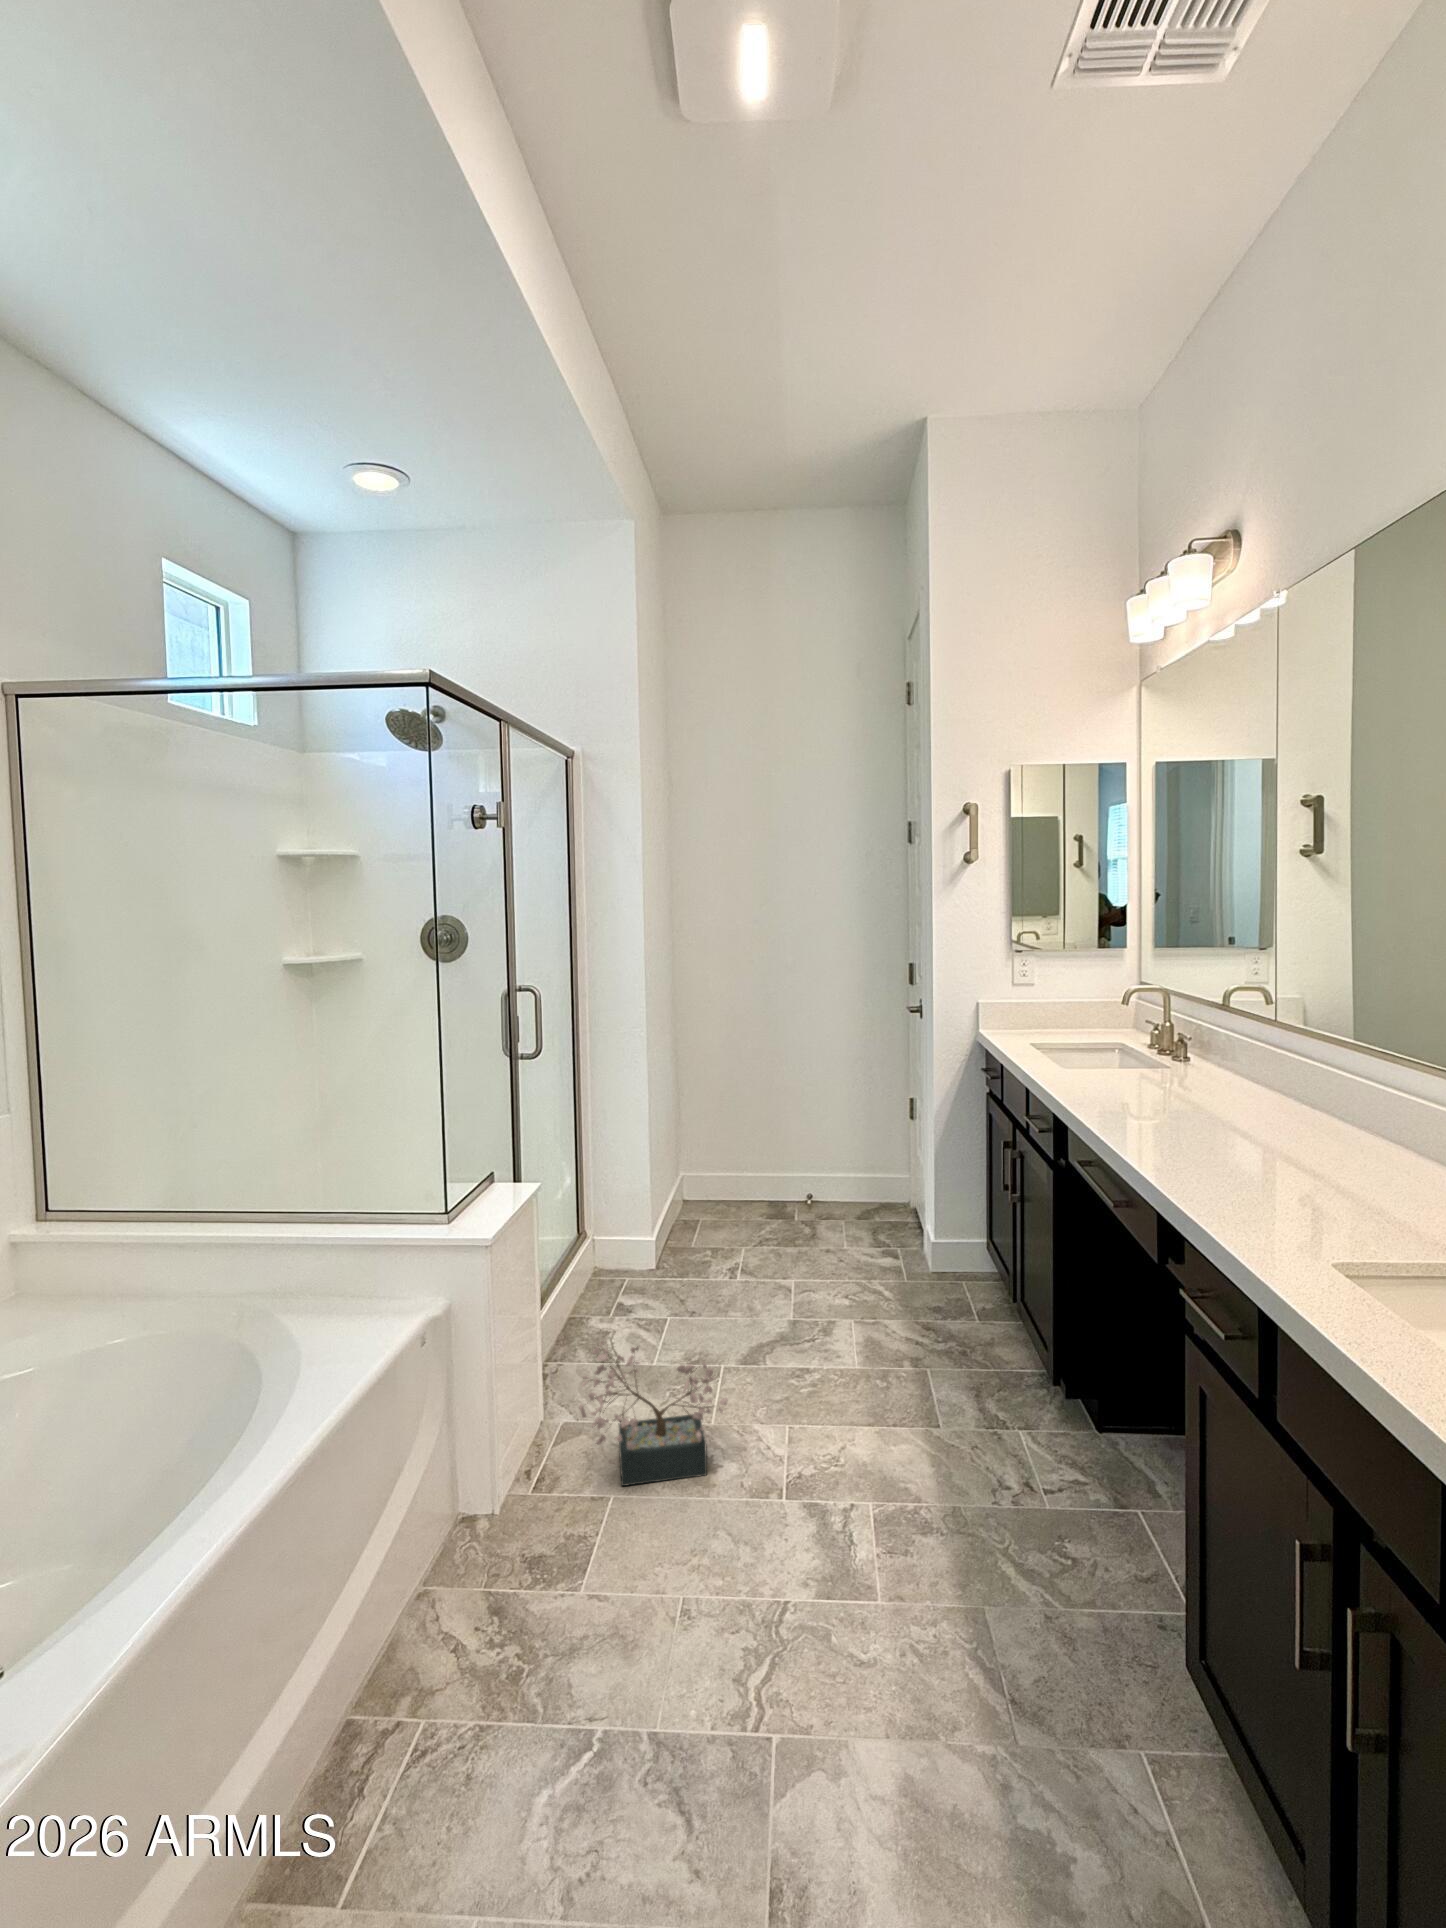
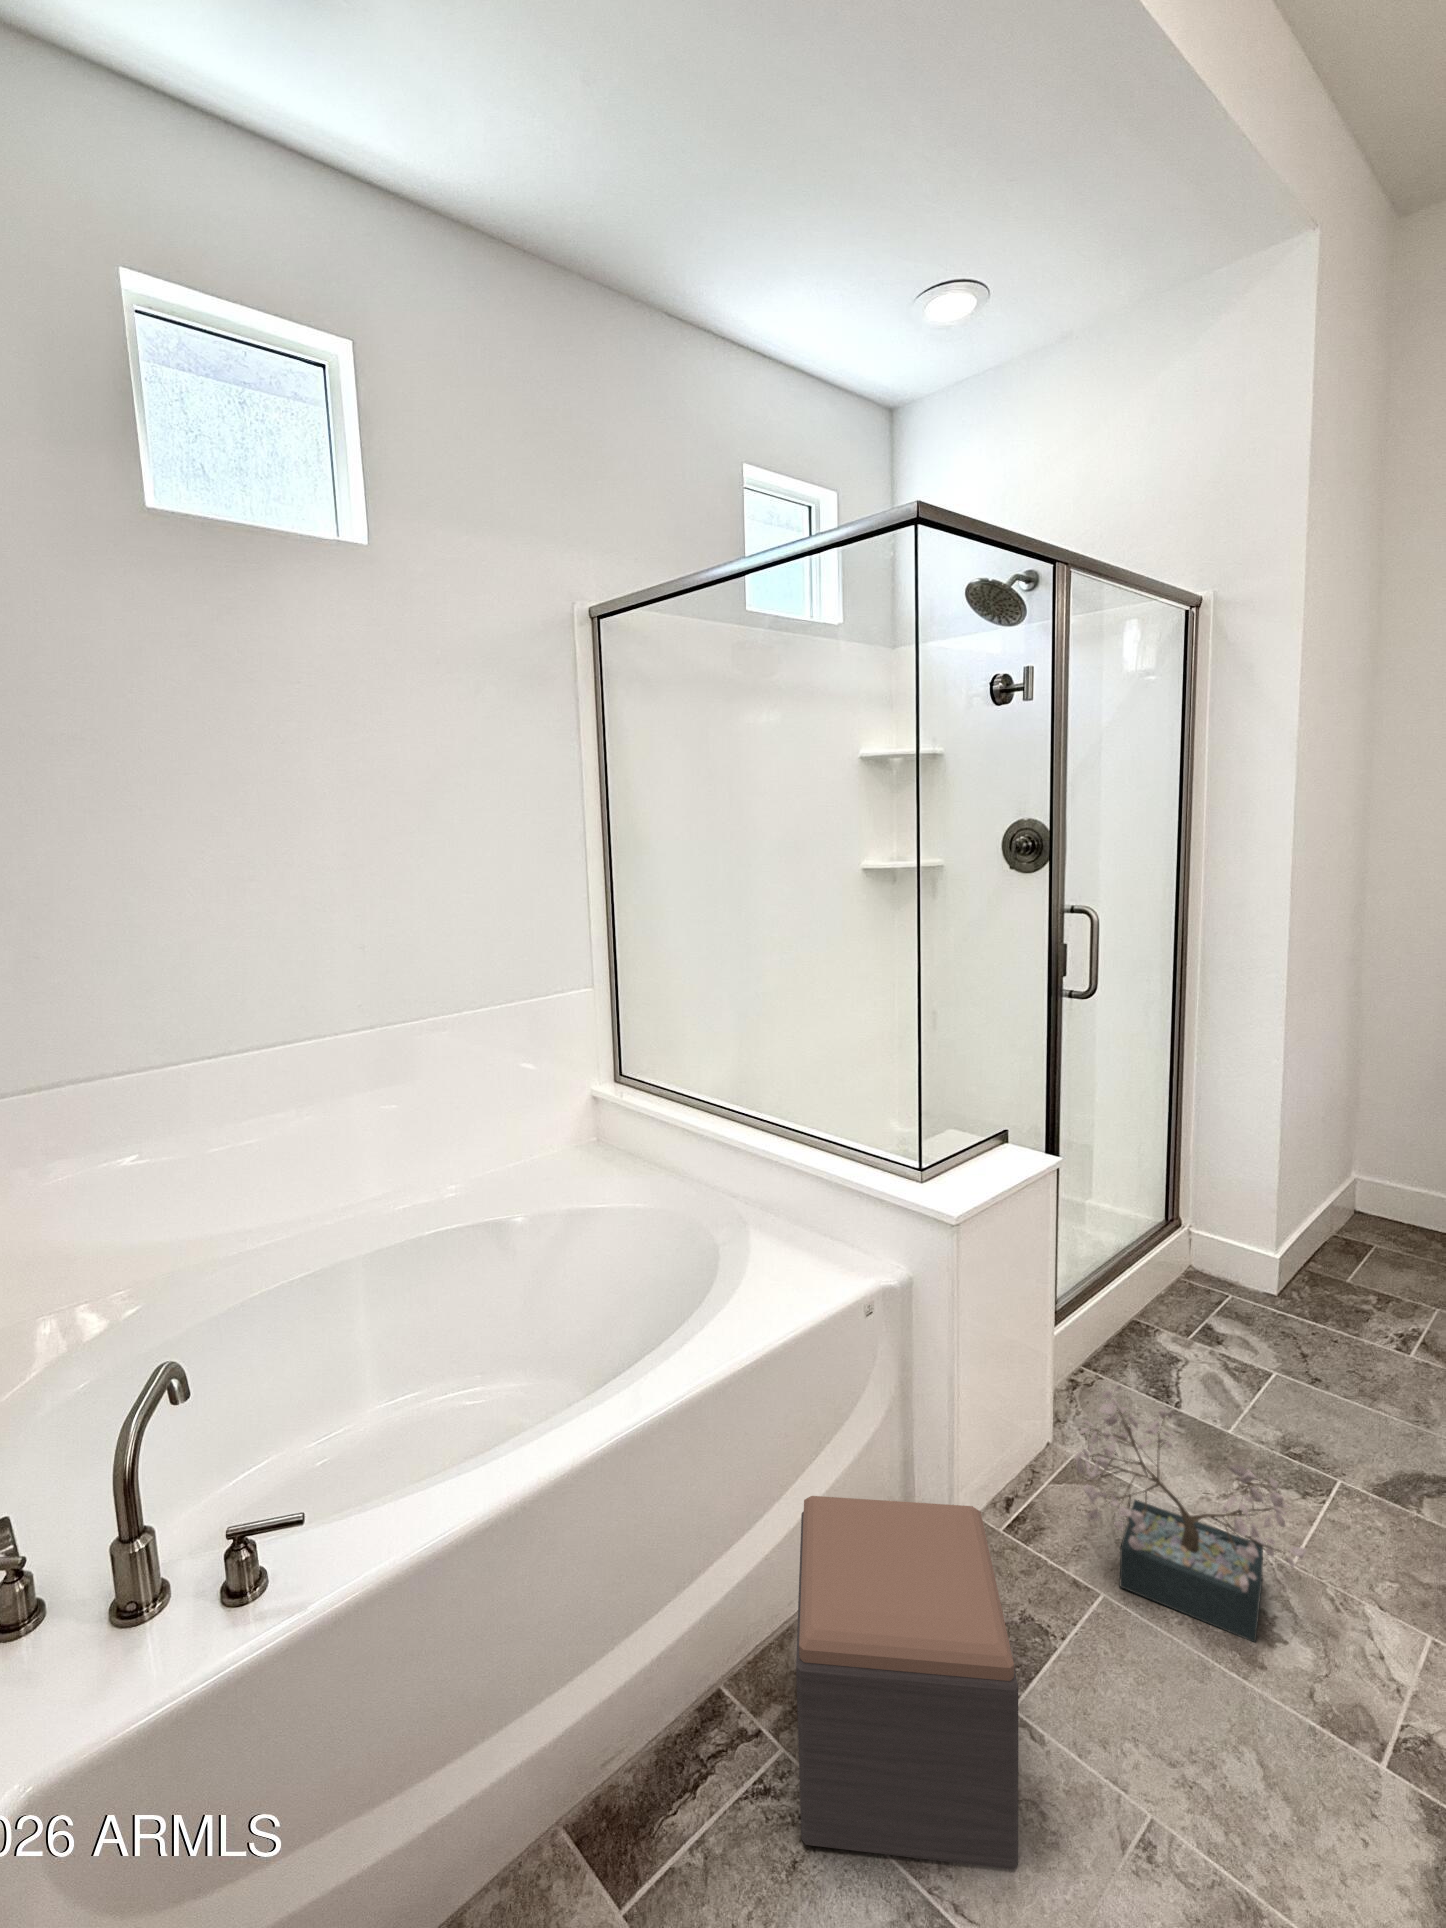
footstool: none [411,1448,619,1760] -> present [796,1496,1018,1869]

